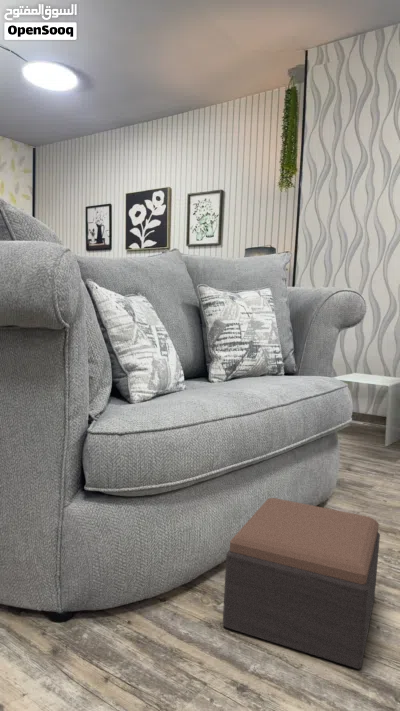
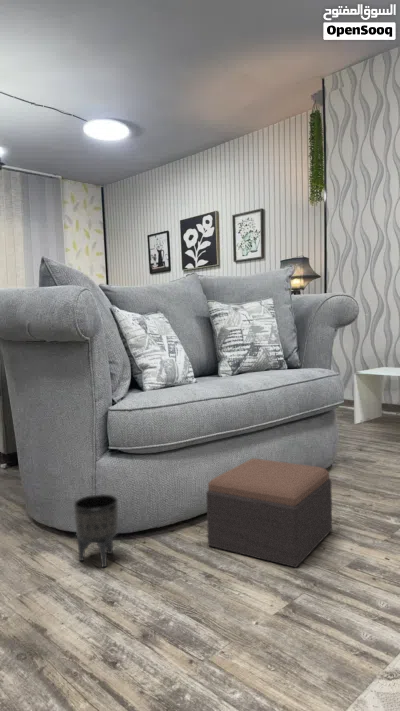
planter: none [37,558,105,676] -> present [74,495,118,567]

